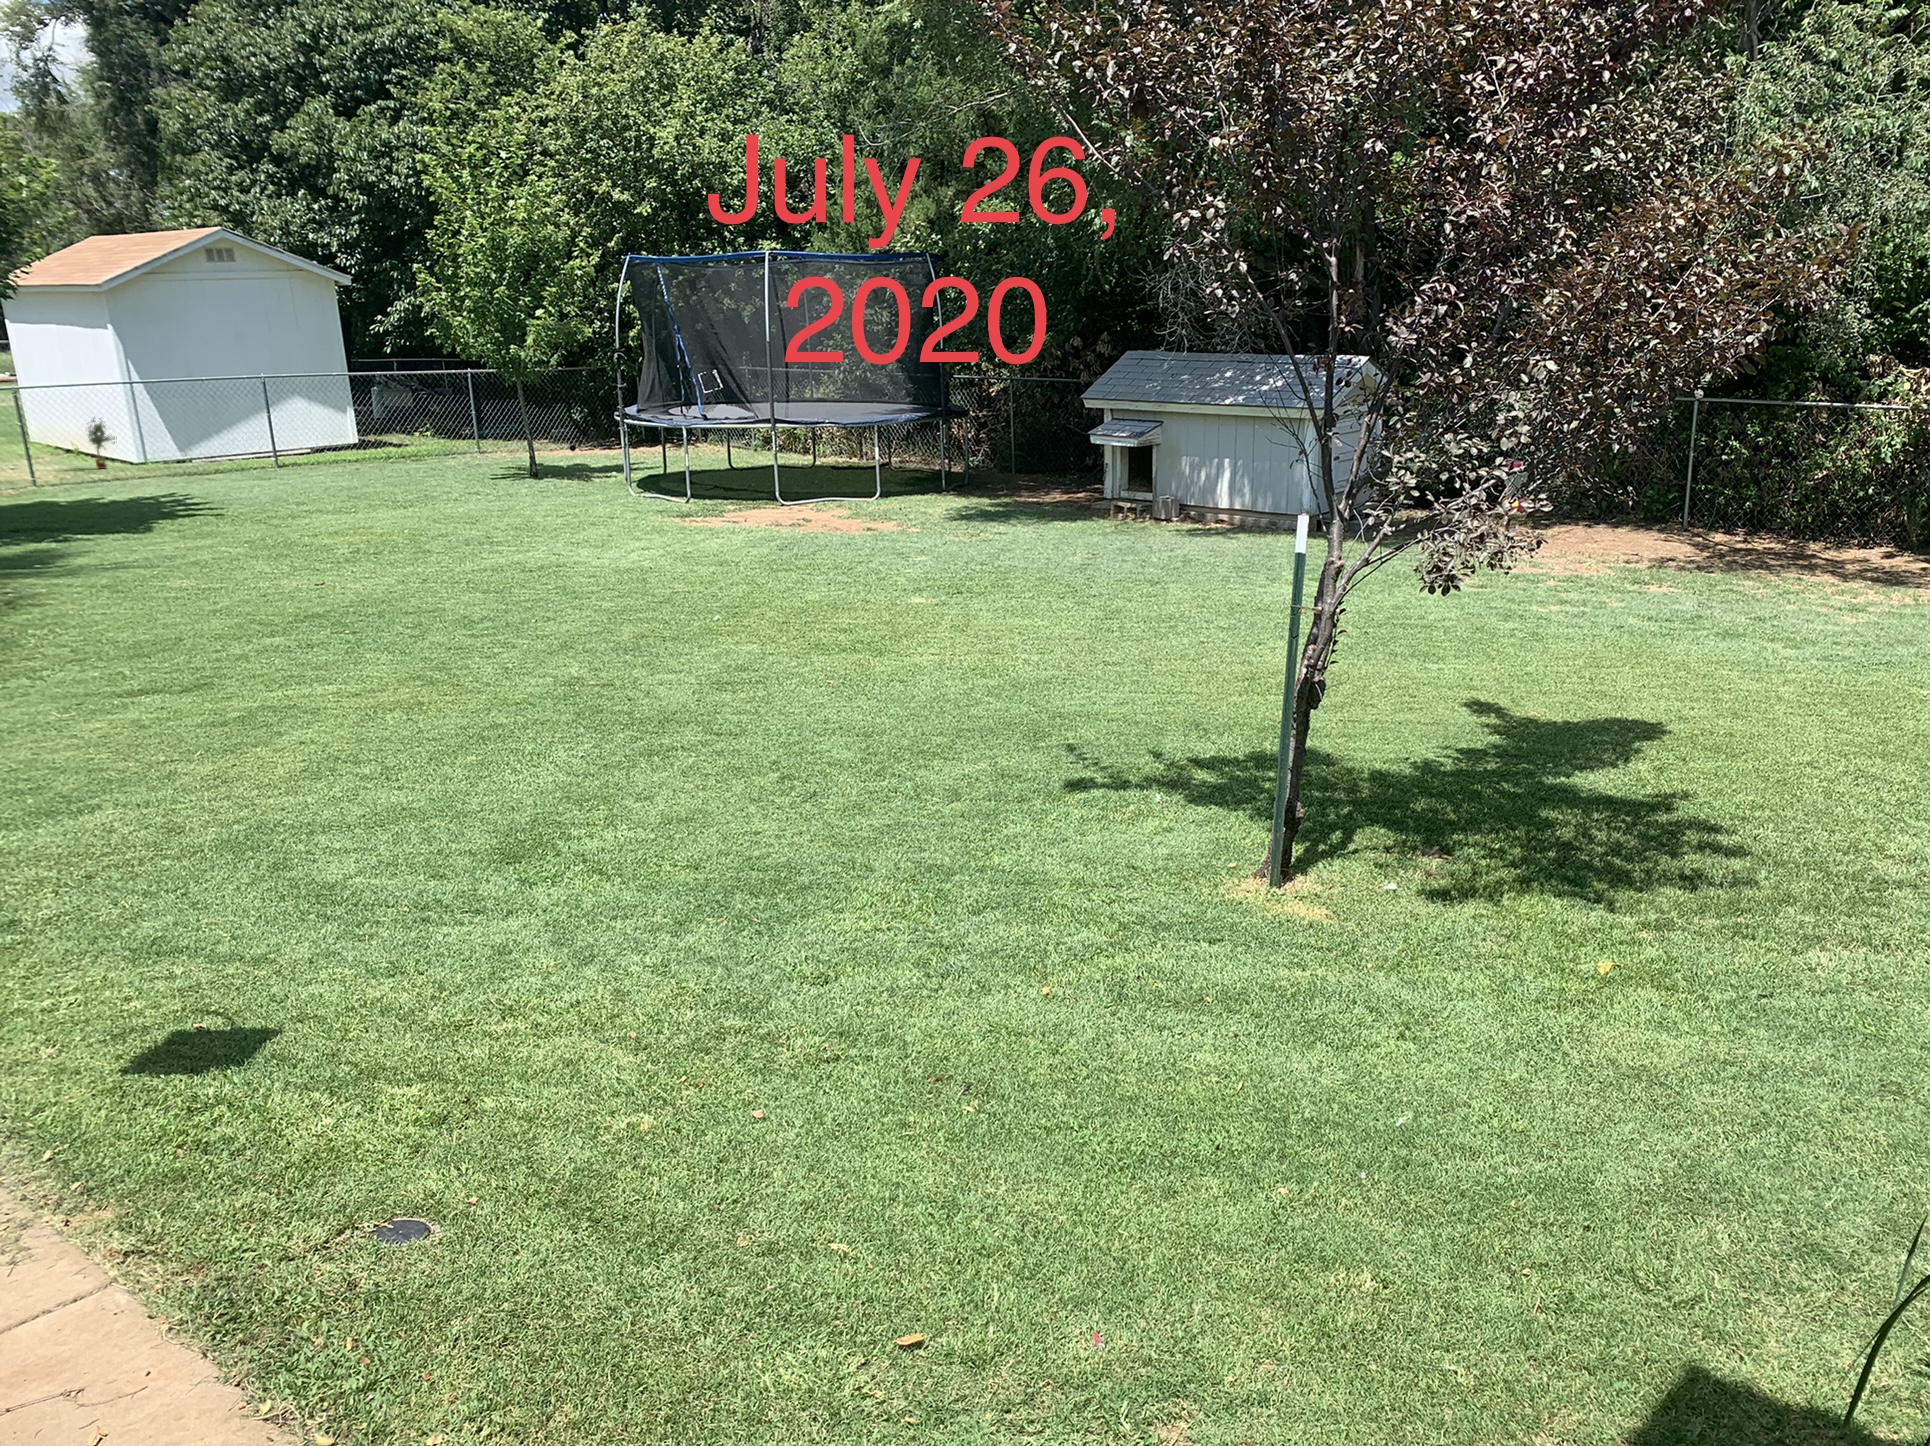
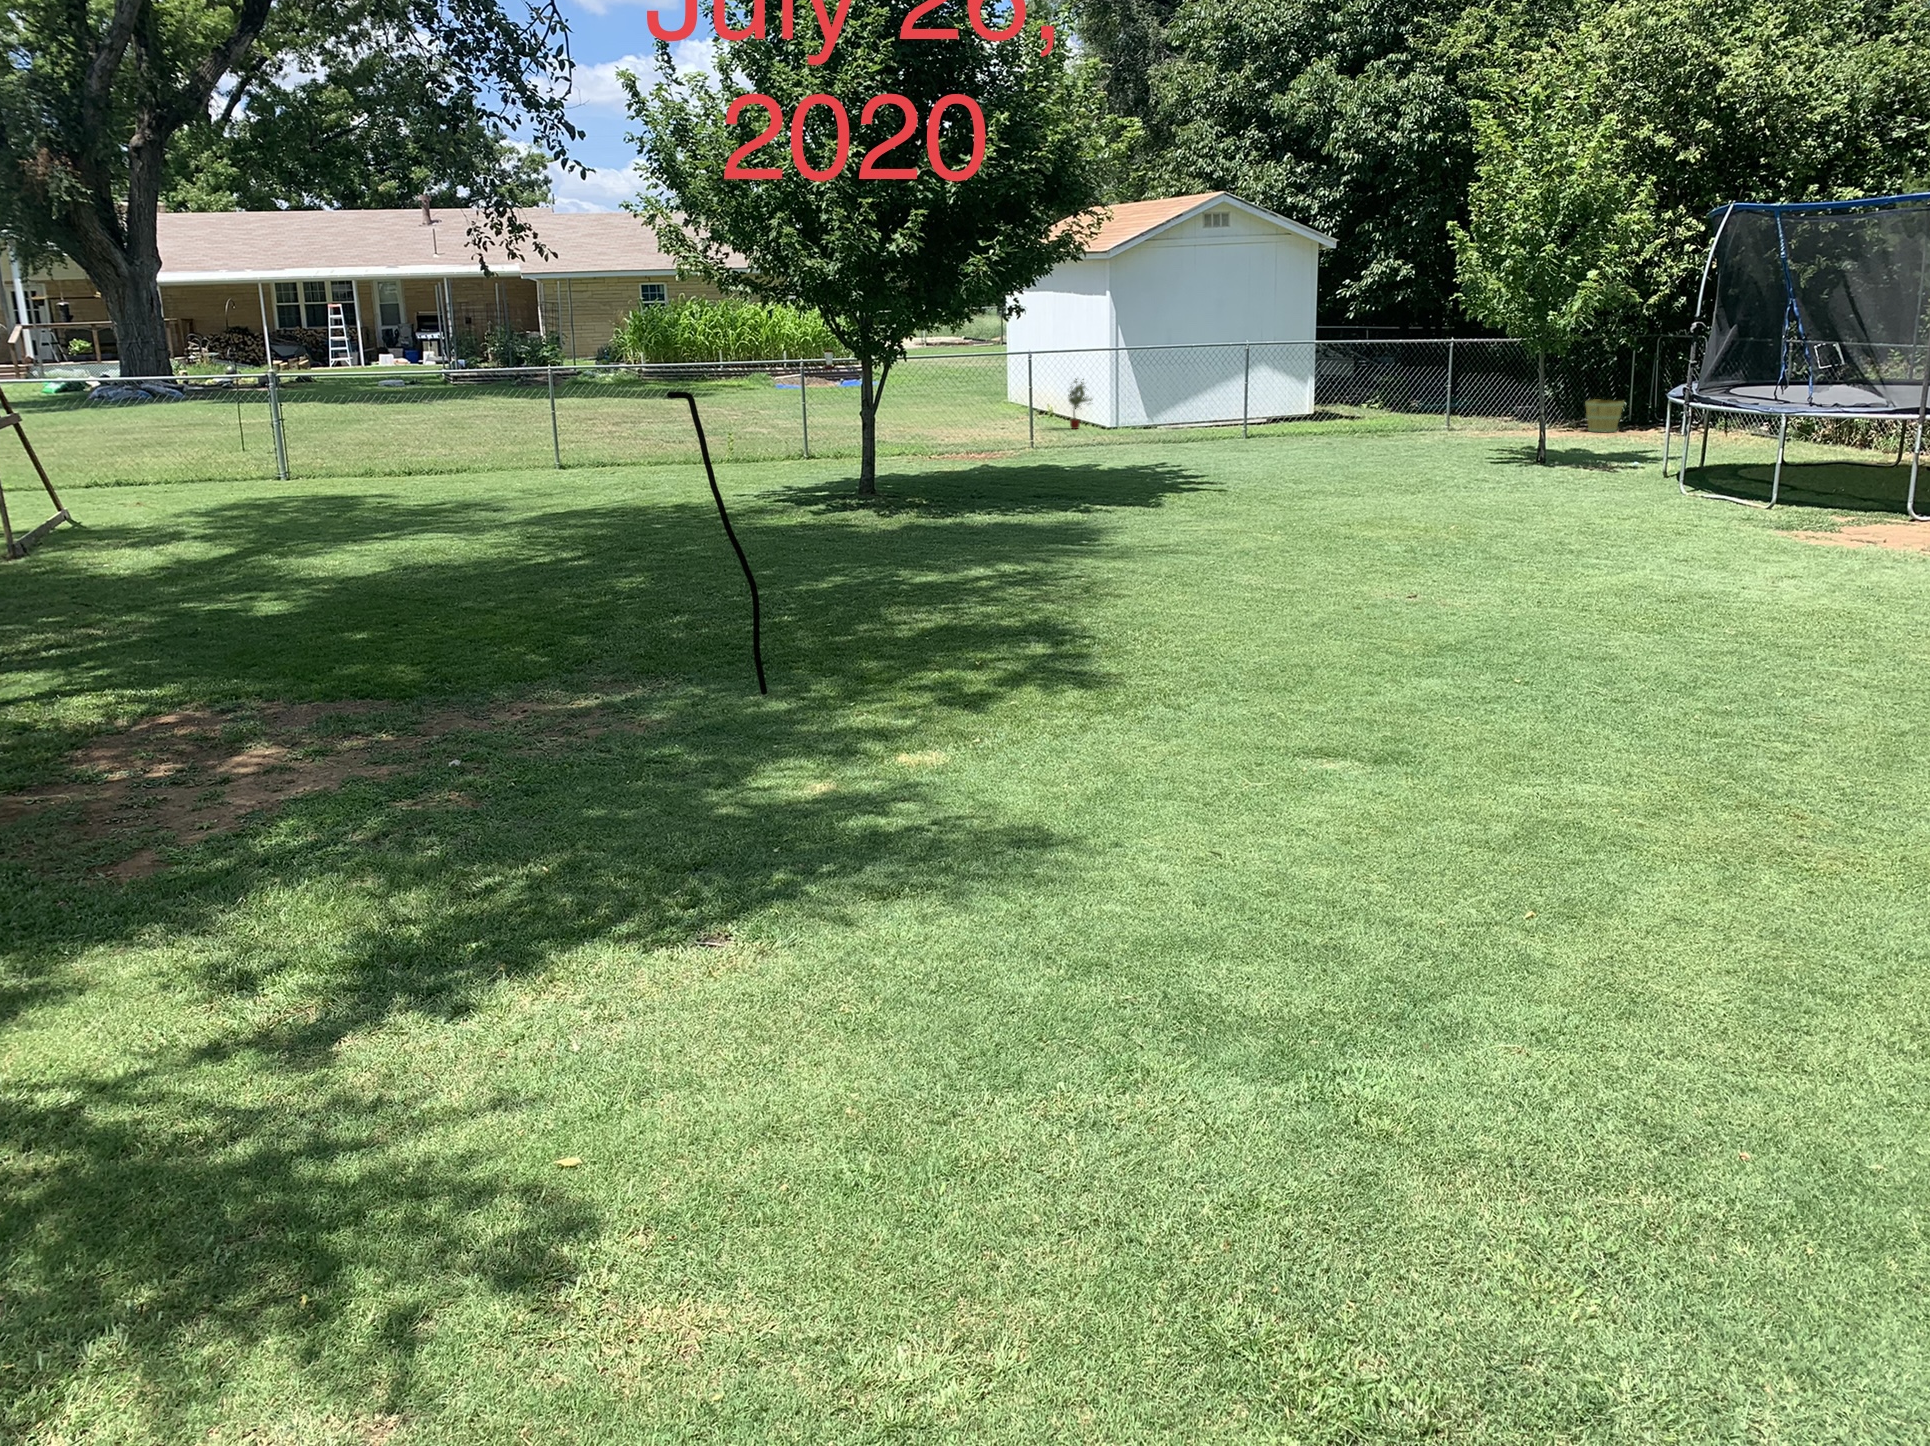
wooden bucket: none [591,418,624,446] -> present [1585,399,1624,433]

